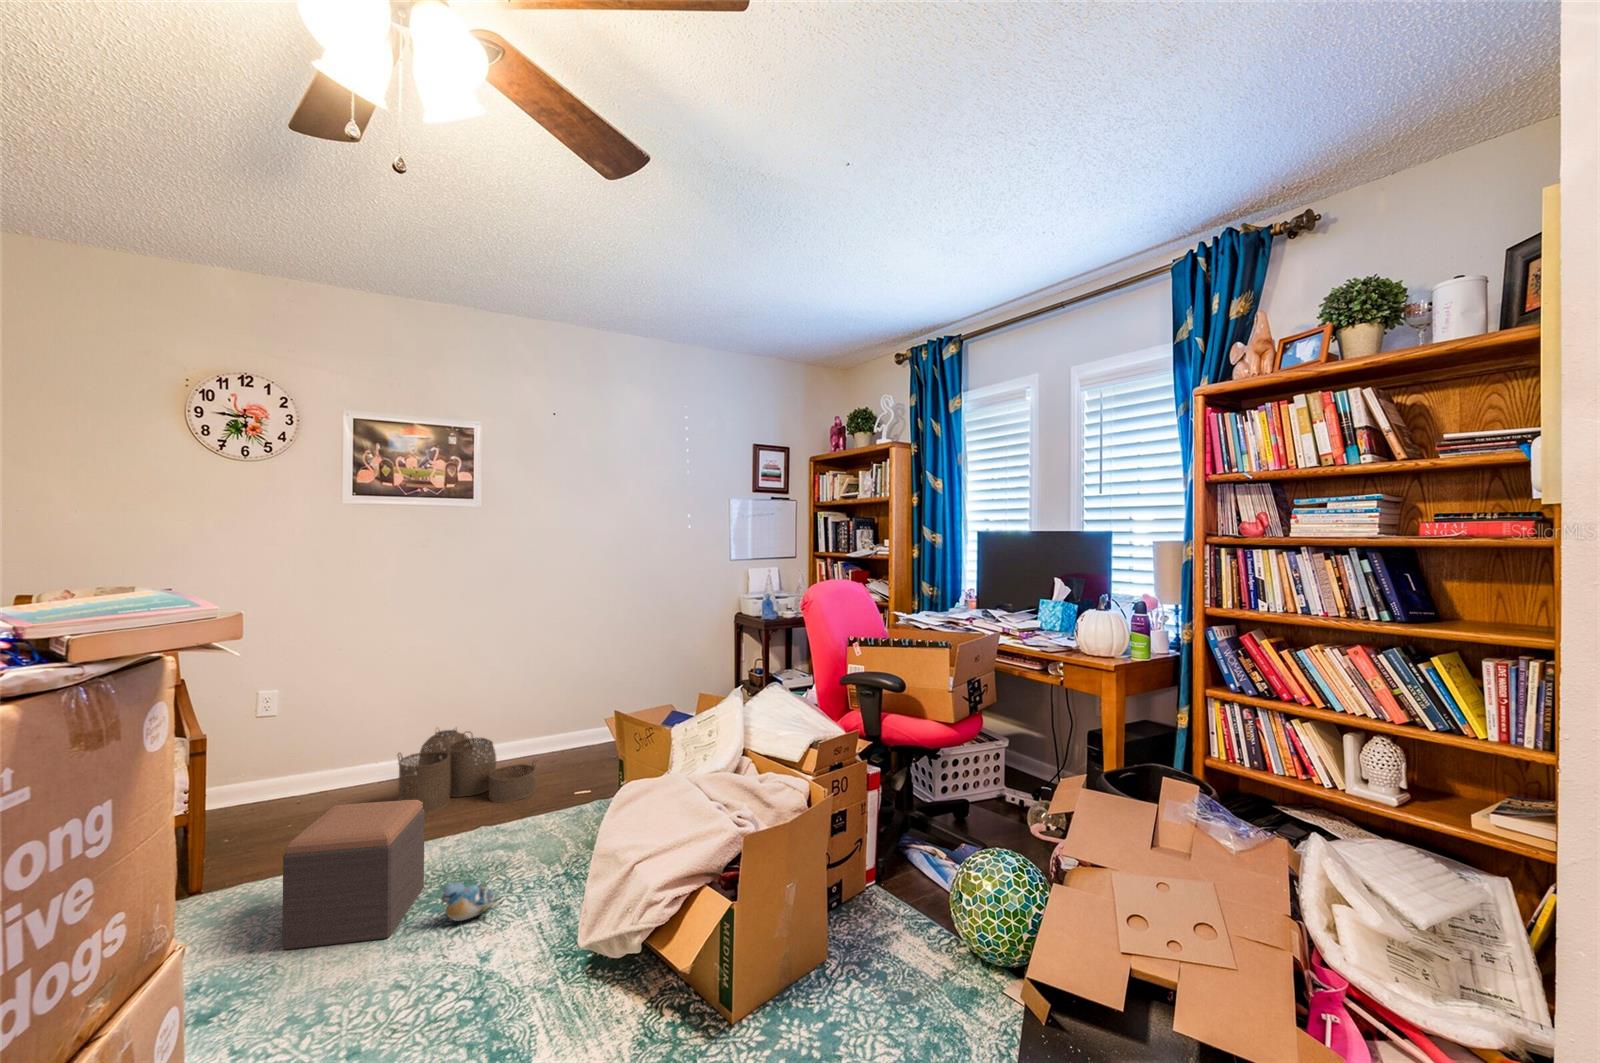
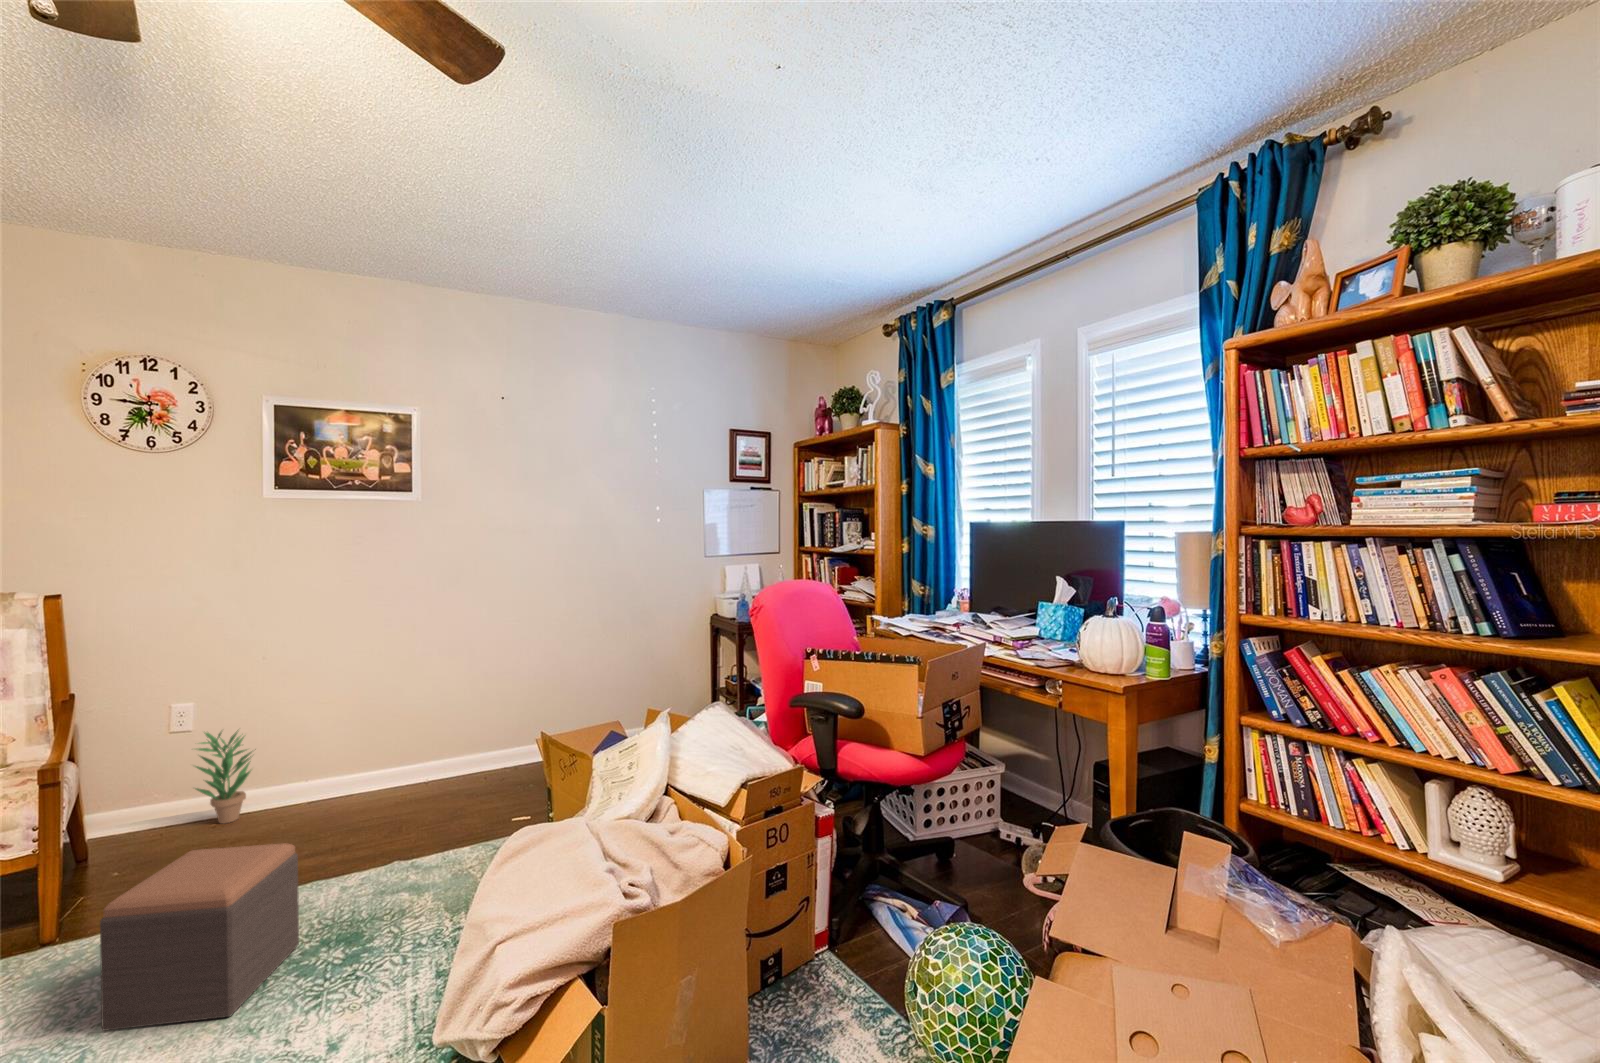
potted plant: none [278,711,337,799] -> present [195,730,252,824]
woven basket: present [398,729,536,814] -> none [313,742,474,846]
plush toy: present [441,882,500,921] -> none [295,947,377,994]

